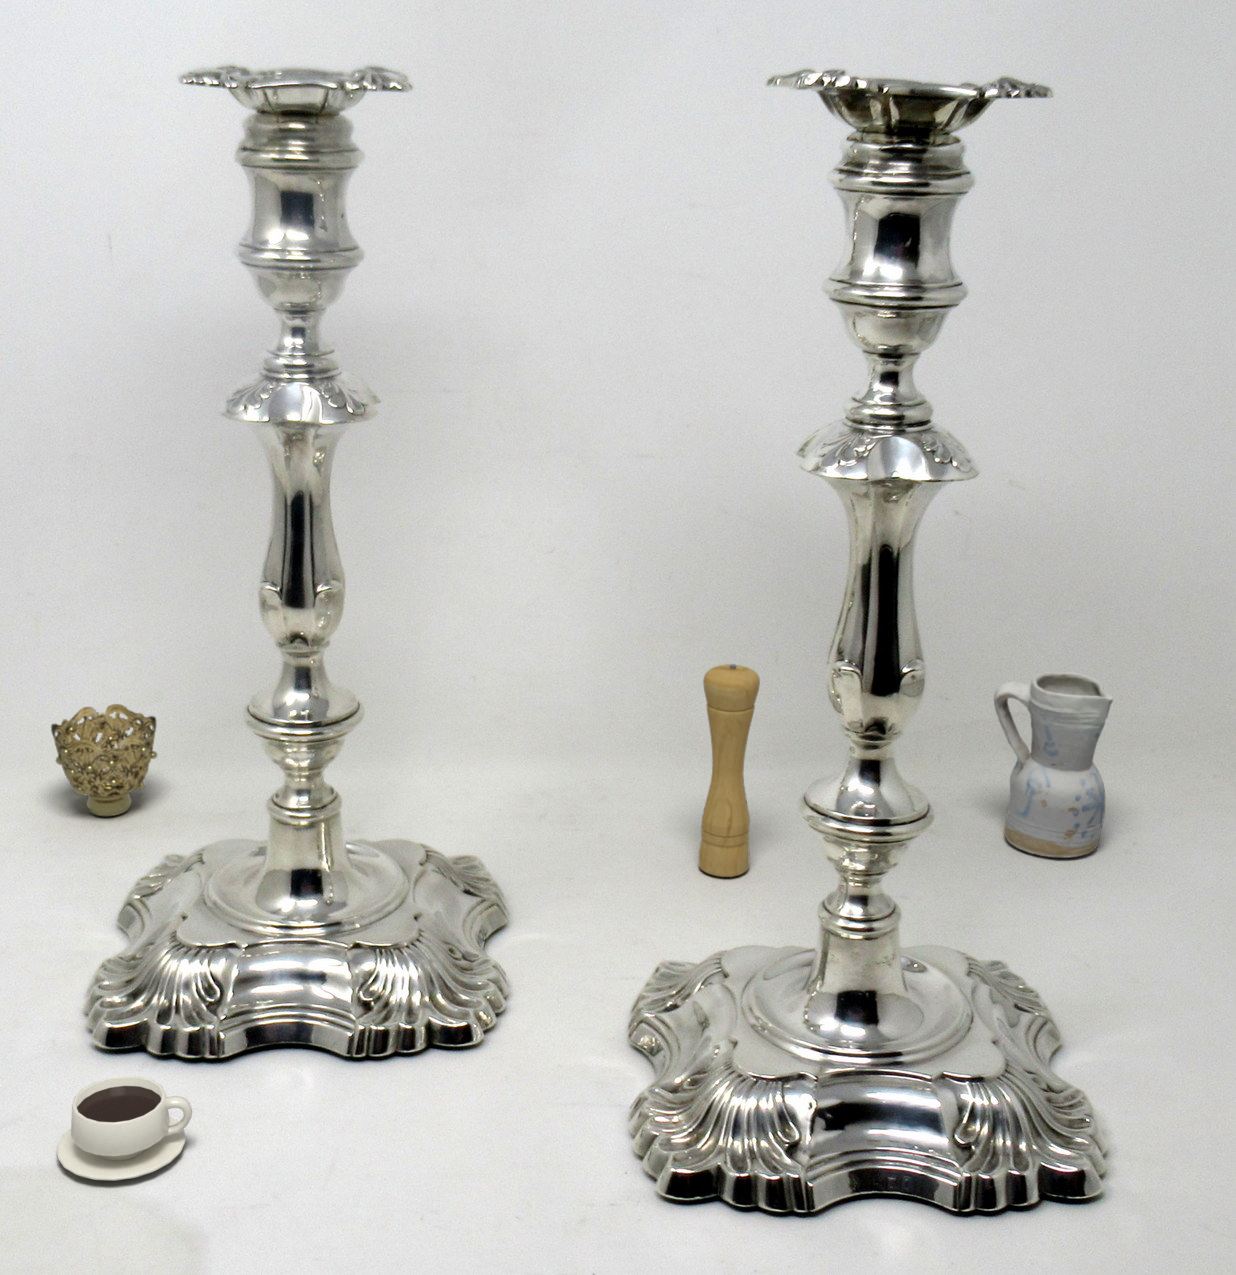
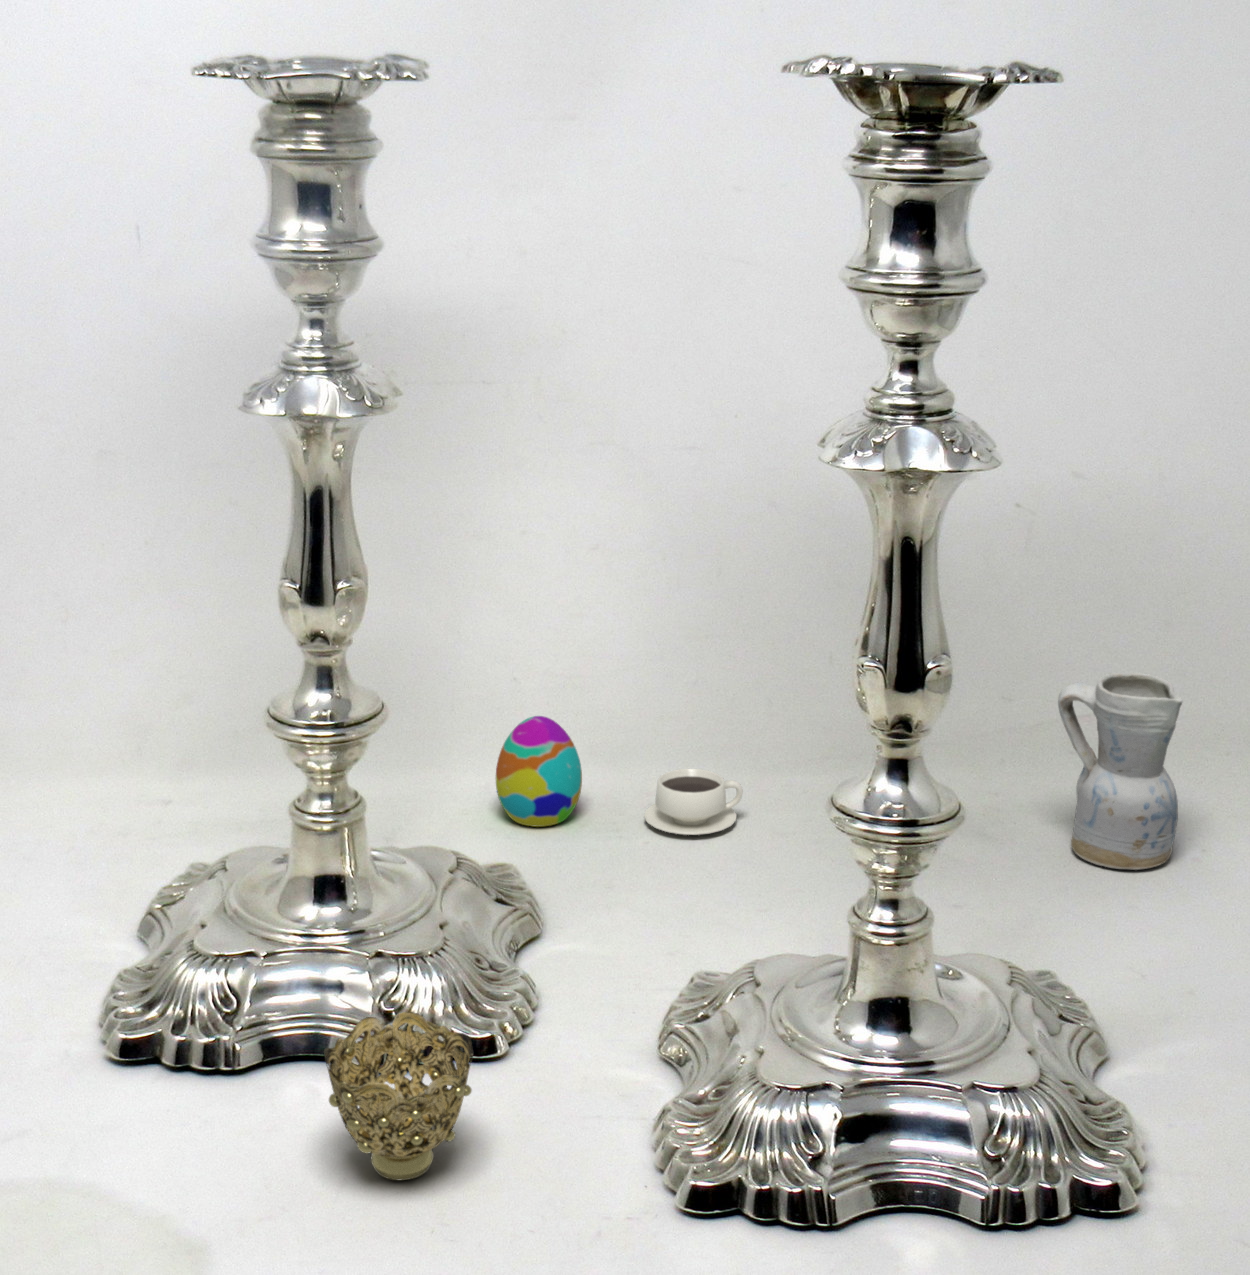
pepper mill: present [699,664,760,877] -> none [744,665,805,889]
decorative bowl: present [51,704,157,816] -> present [324,1012,473,1180]
decorative egg: none [459,711,541,817] -> present [496,716,582,827]
teacup: present [57,1076,192,1181] -> present [644,769,743,835]

